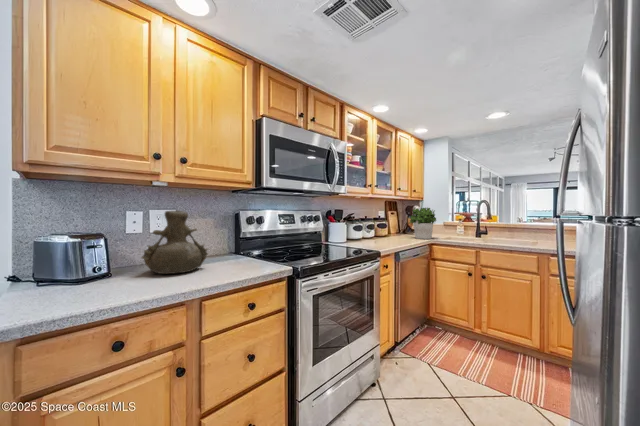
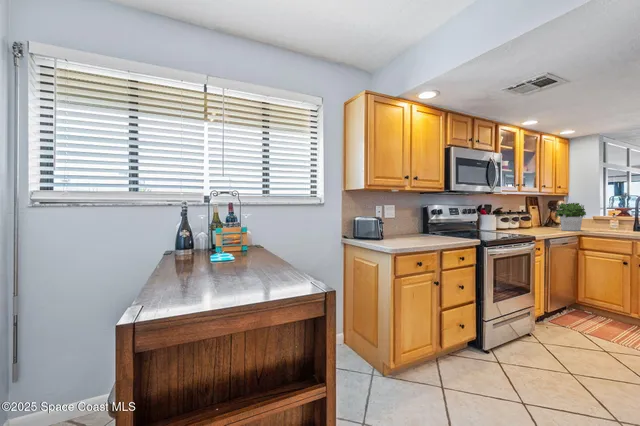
vase: present [142,211,208,274] -> none [395,206,425,240]

